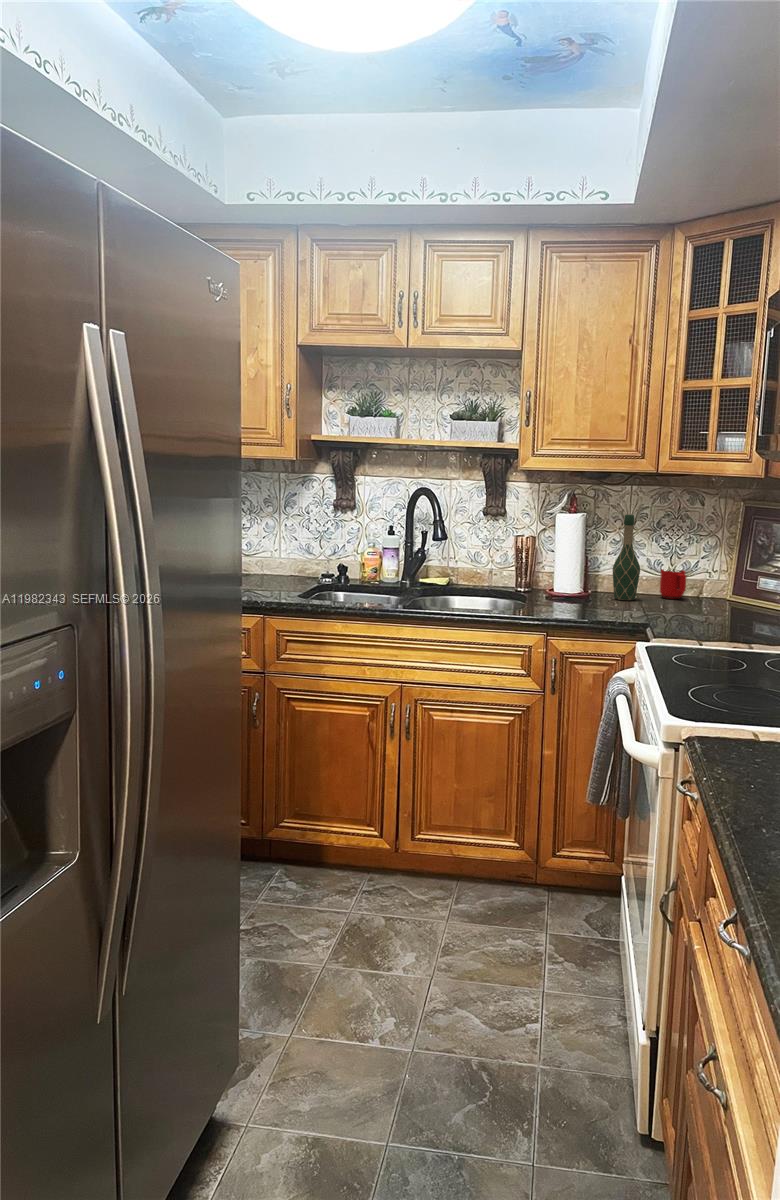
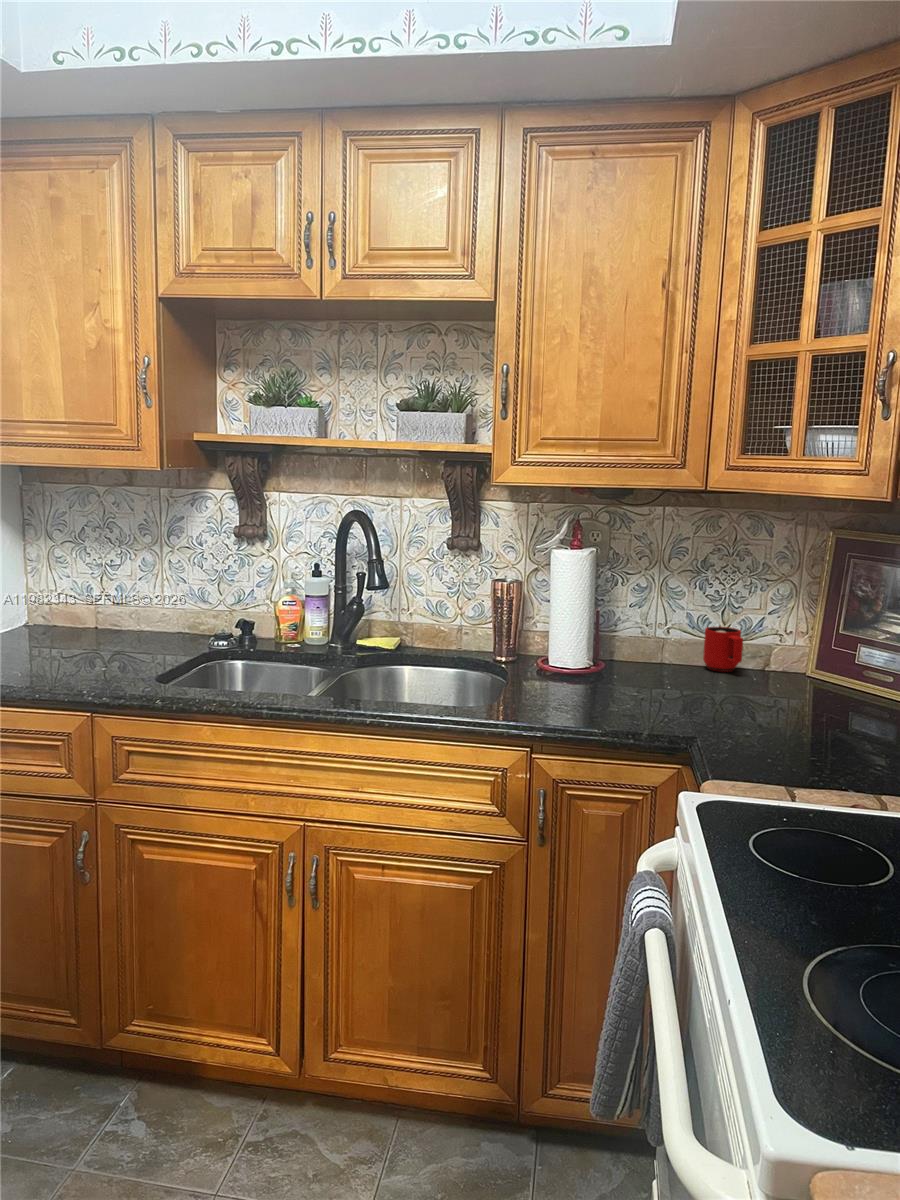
wine bottle: present [613,515,640,600] -> none [635,550,676,676]

